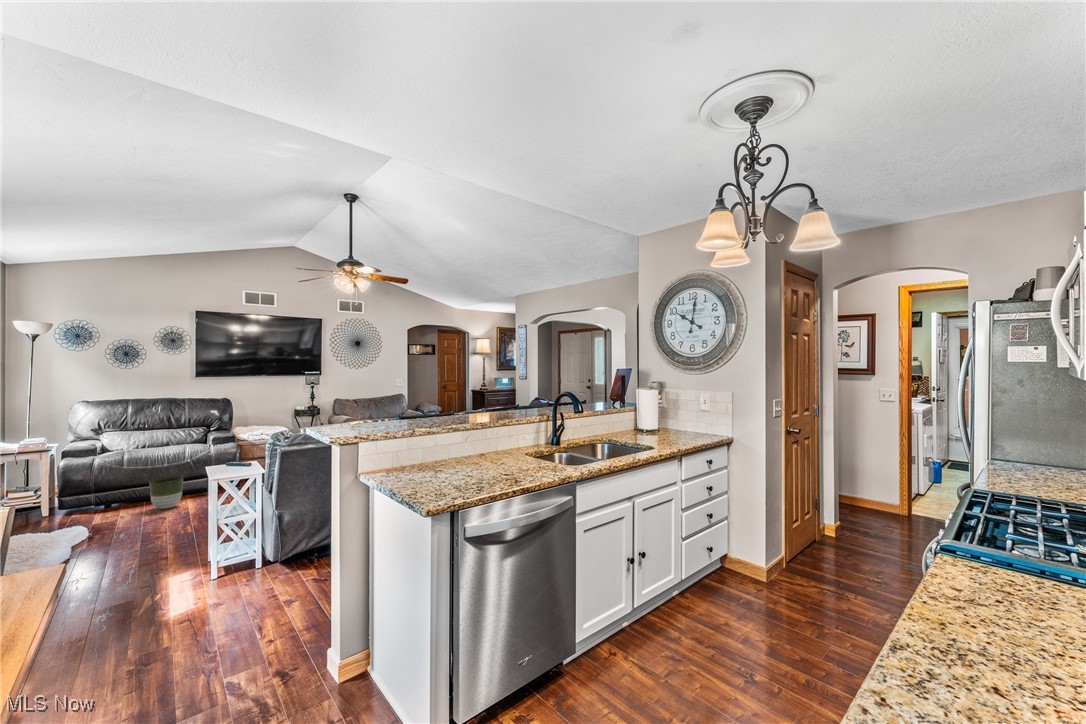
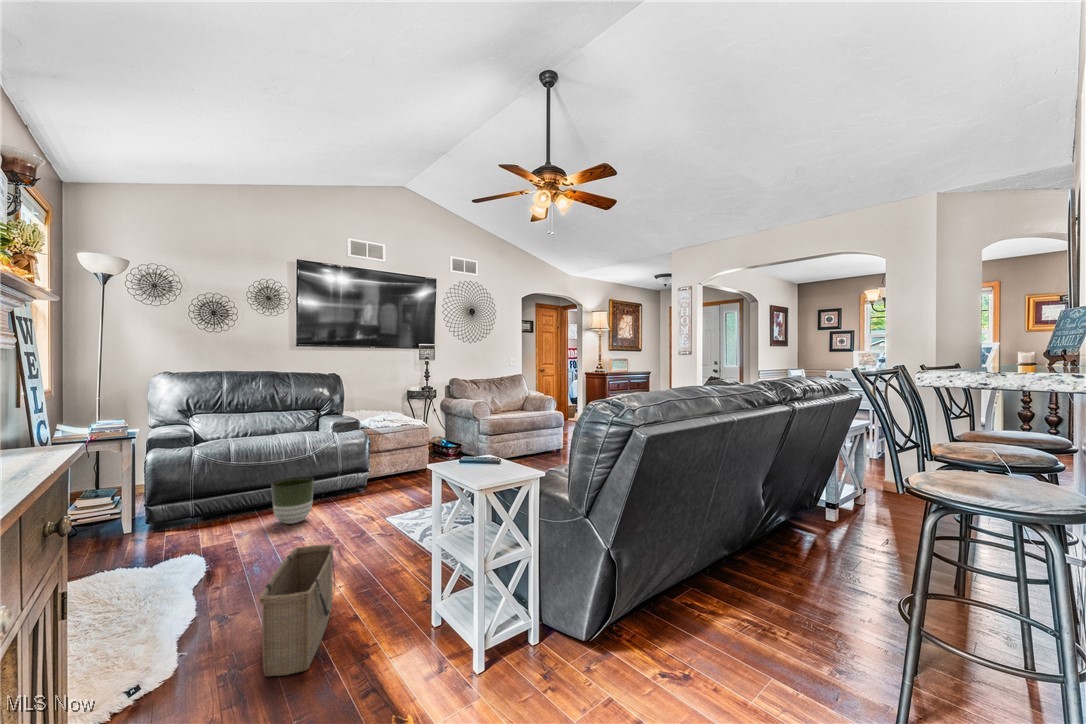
basket: none [94,513,159,579] -> present [259,544,335,676]

